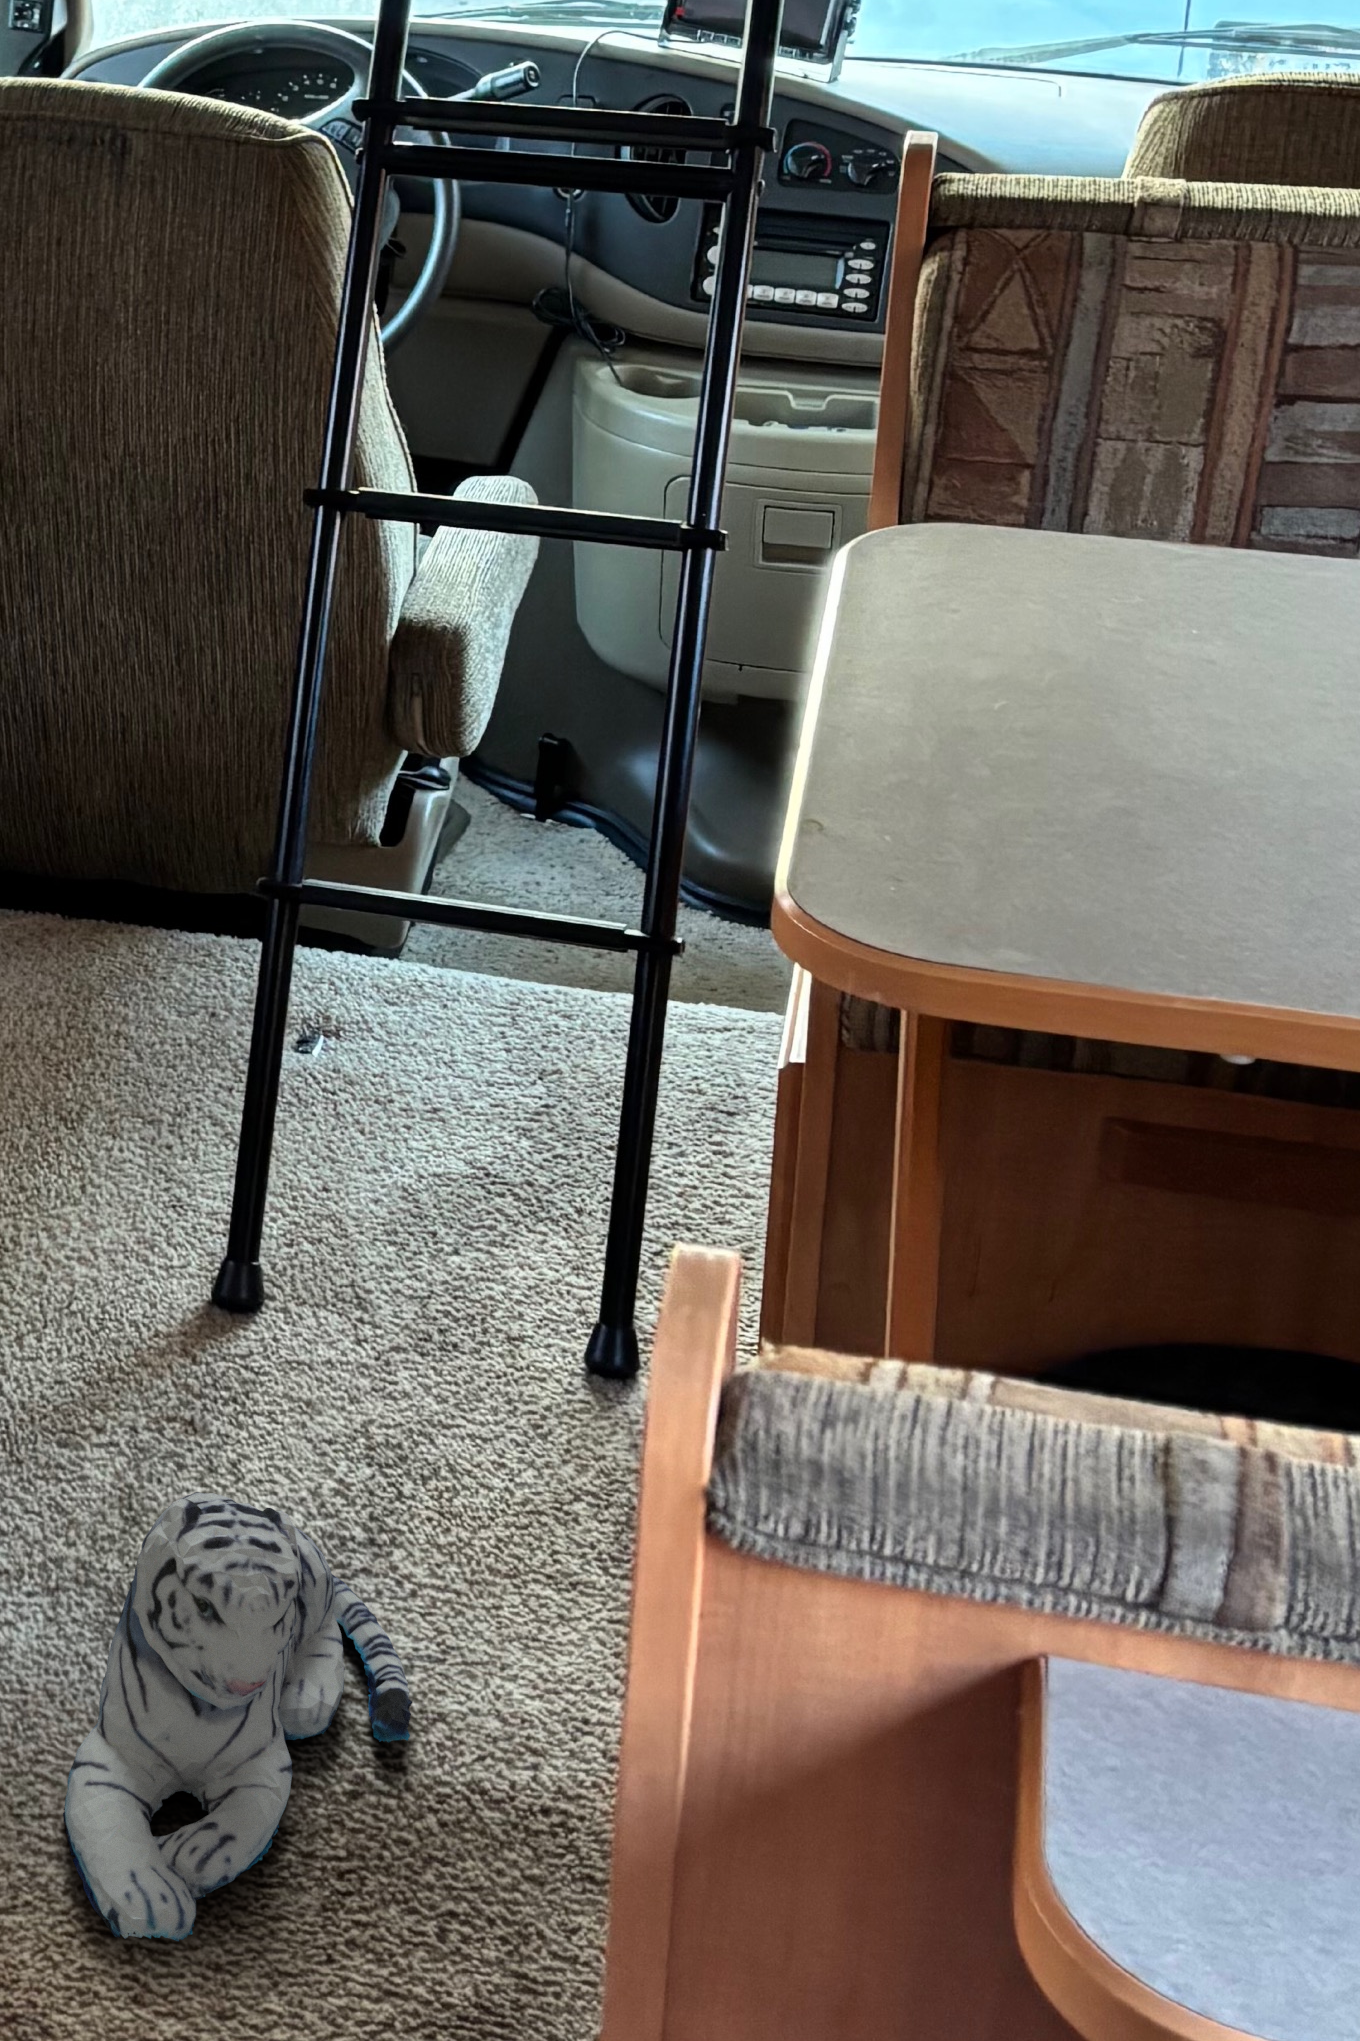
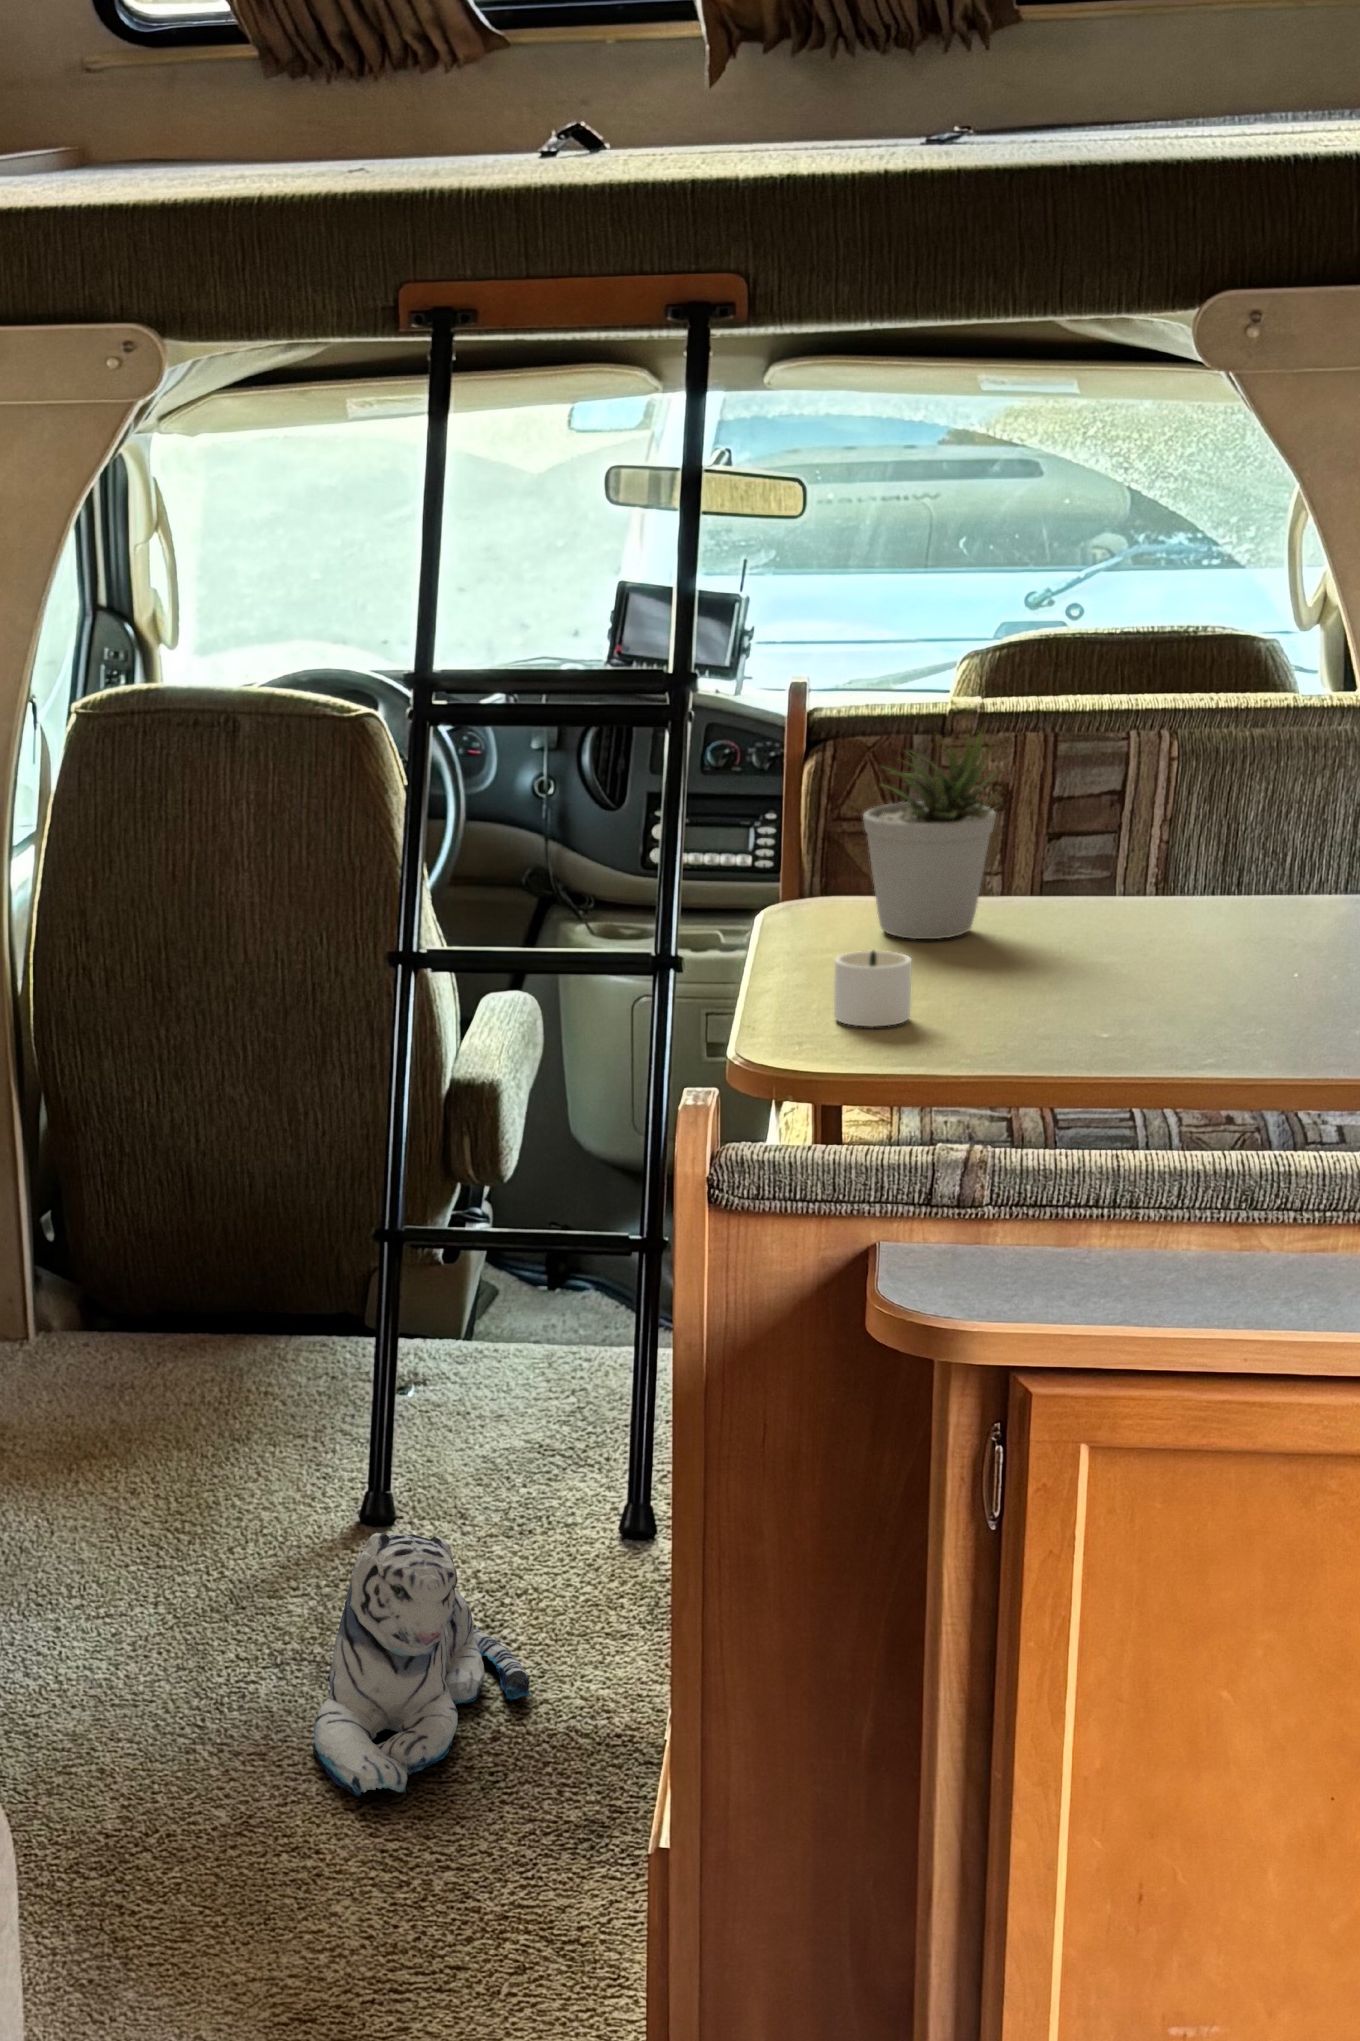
potted plant: none [1026,347,1263,683] -> present [863,730,996,939]
candle: none [963,769,1162,913] -> present [834,951,912,1027]

